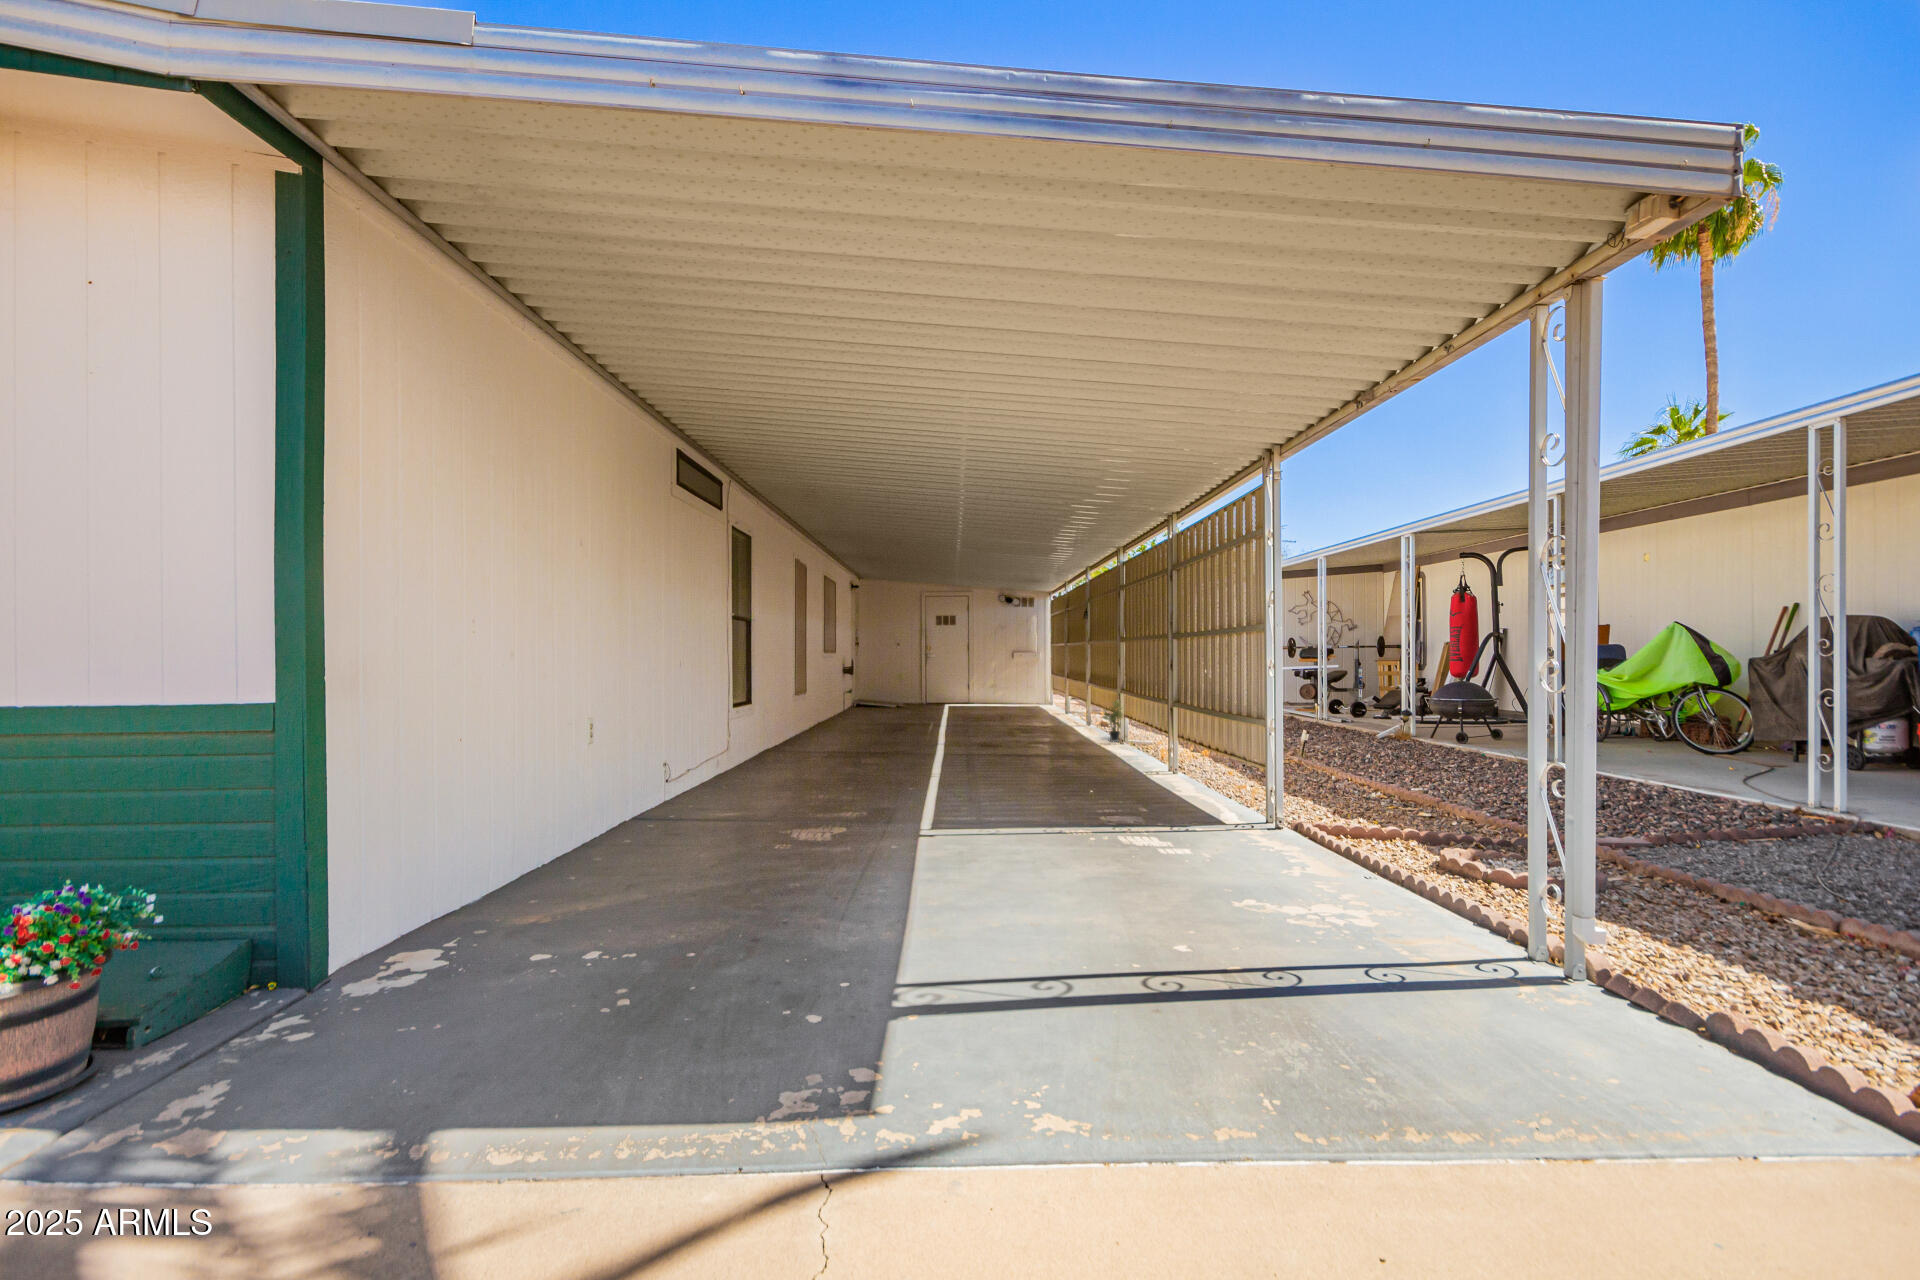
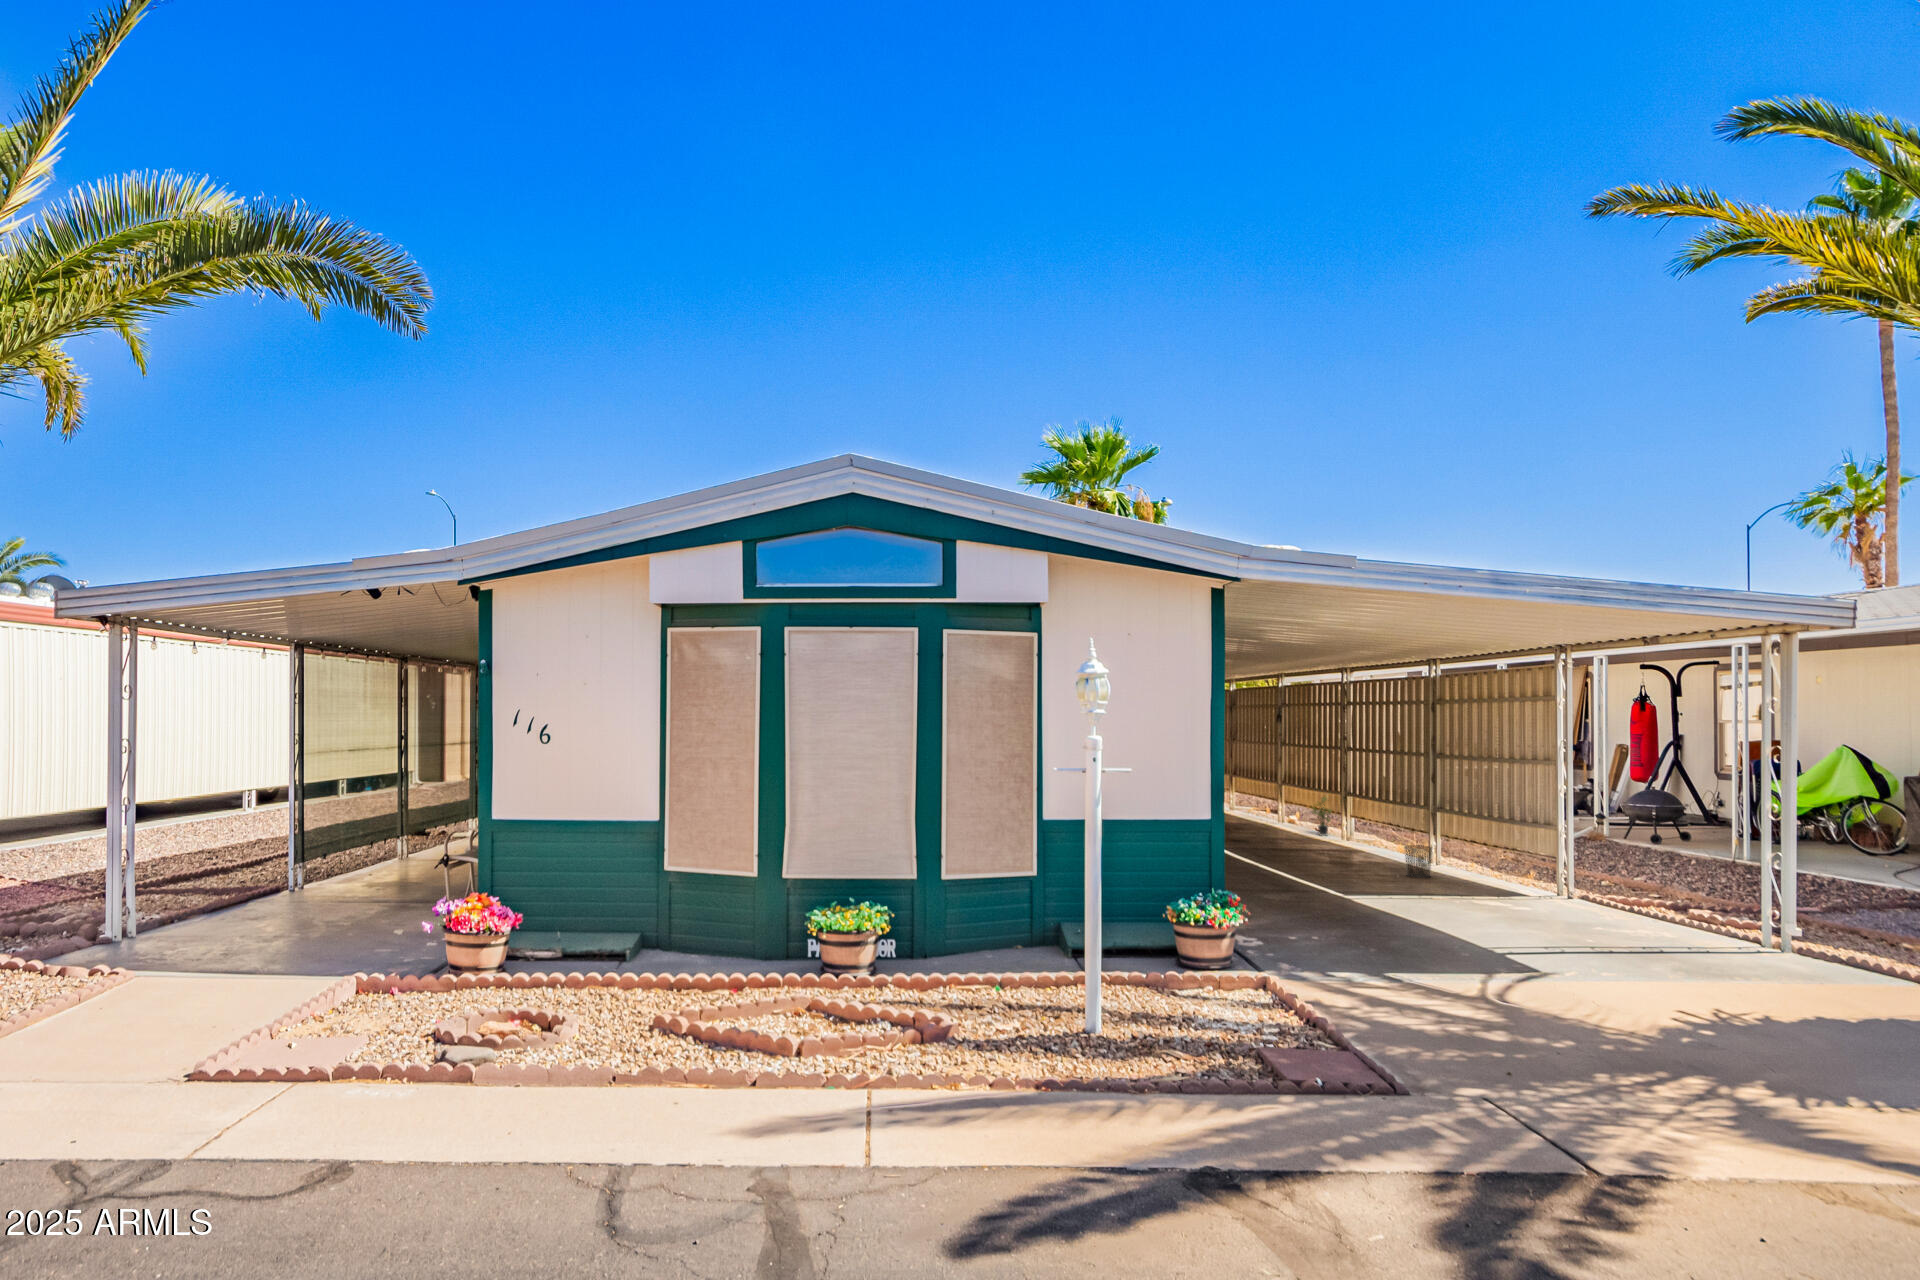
trash can: none [1139,756,1173,796] -> present [1404,845,1432,878]

